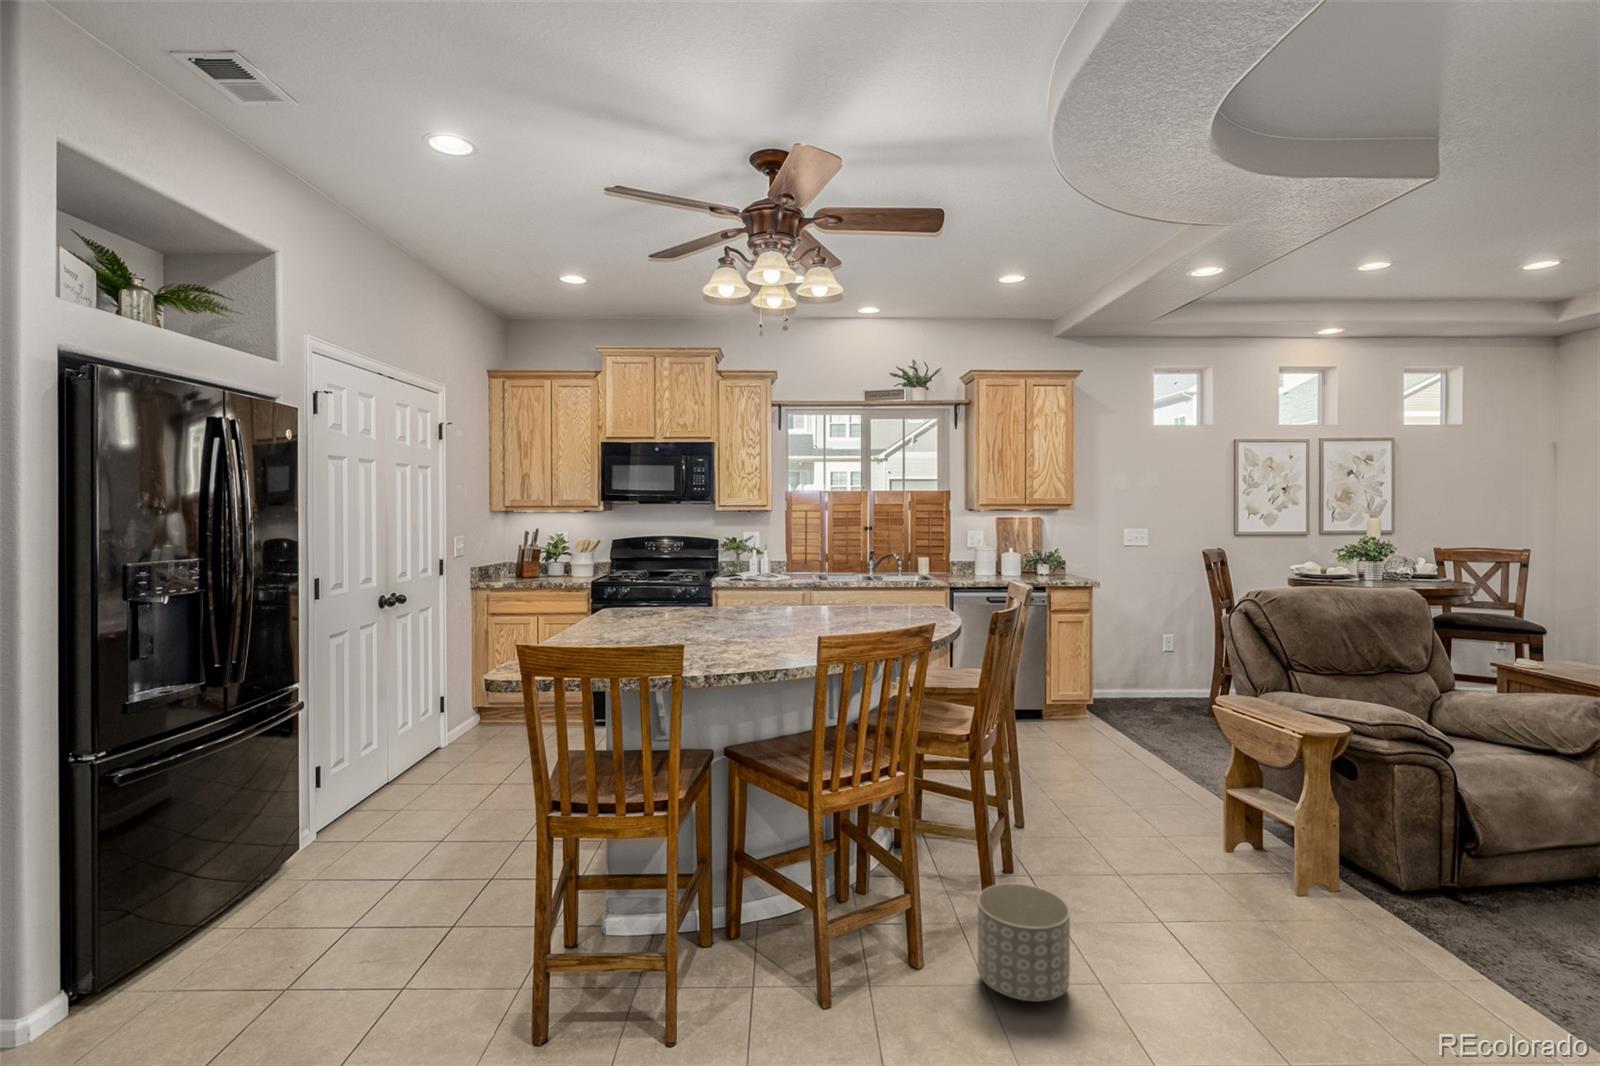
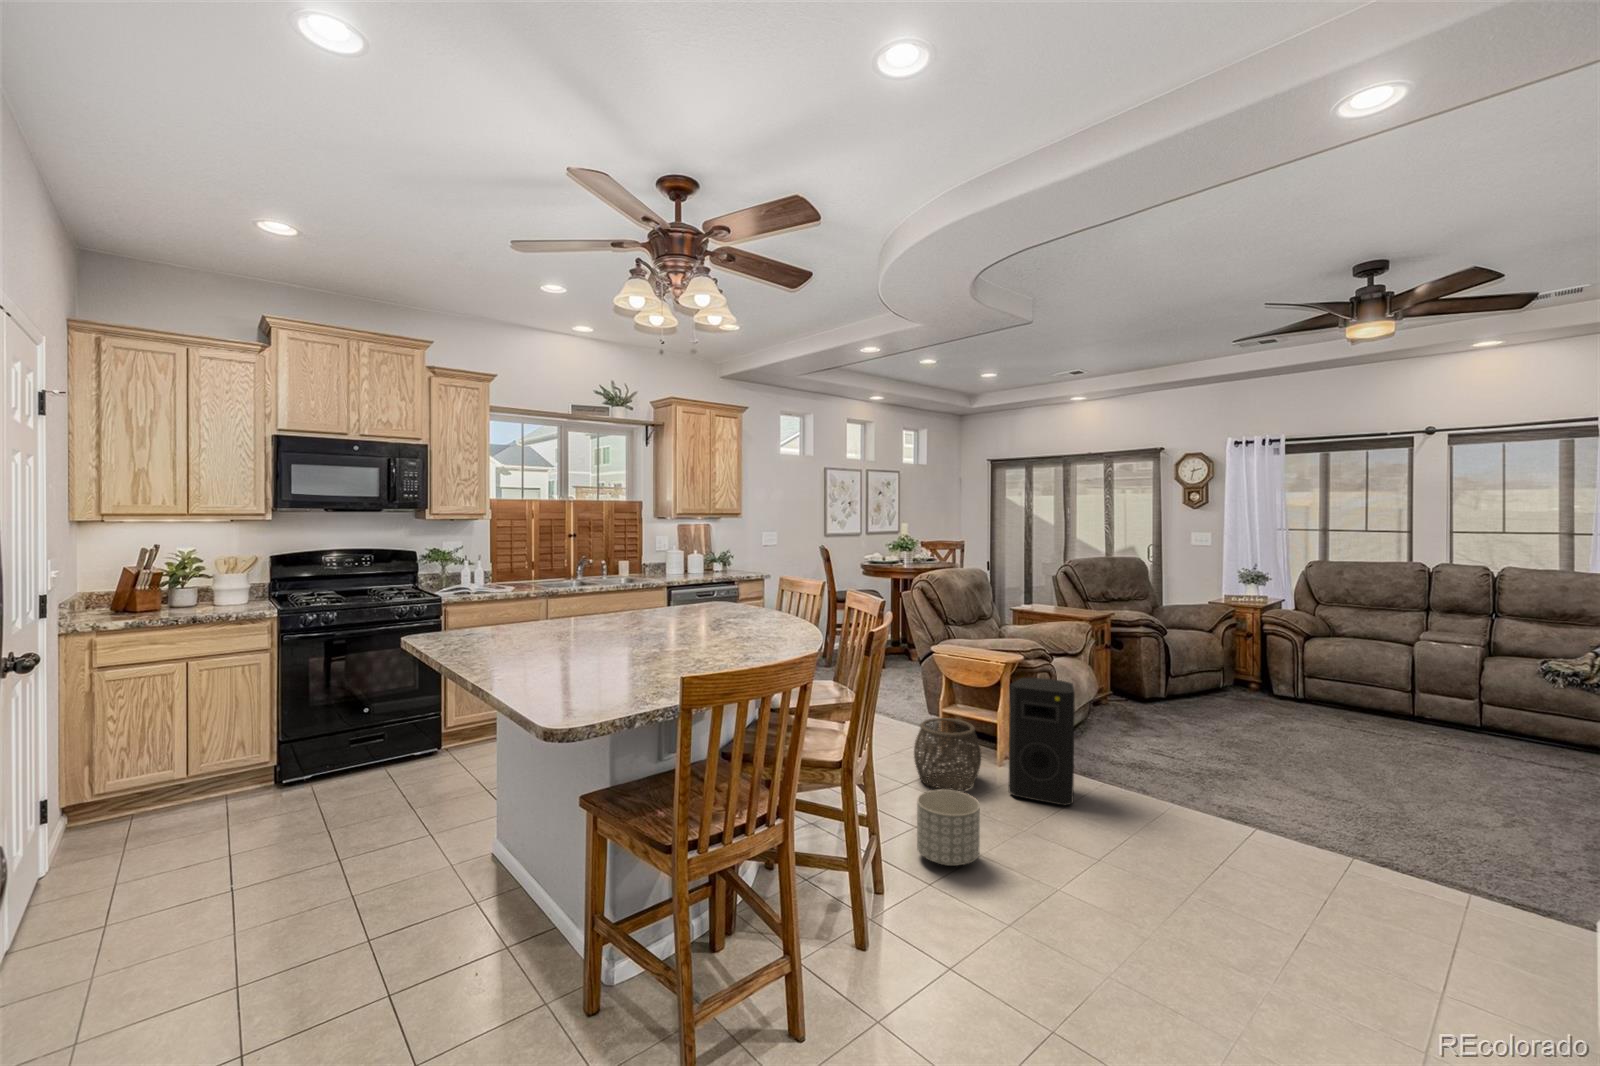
speaker: none [1251,764,1387,1001] -> present [1009,678,1075,805]
woven basket: none [1118,799,1229,917] -> present [914,718,981,791]

